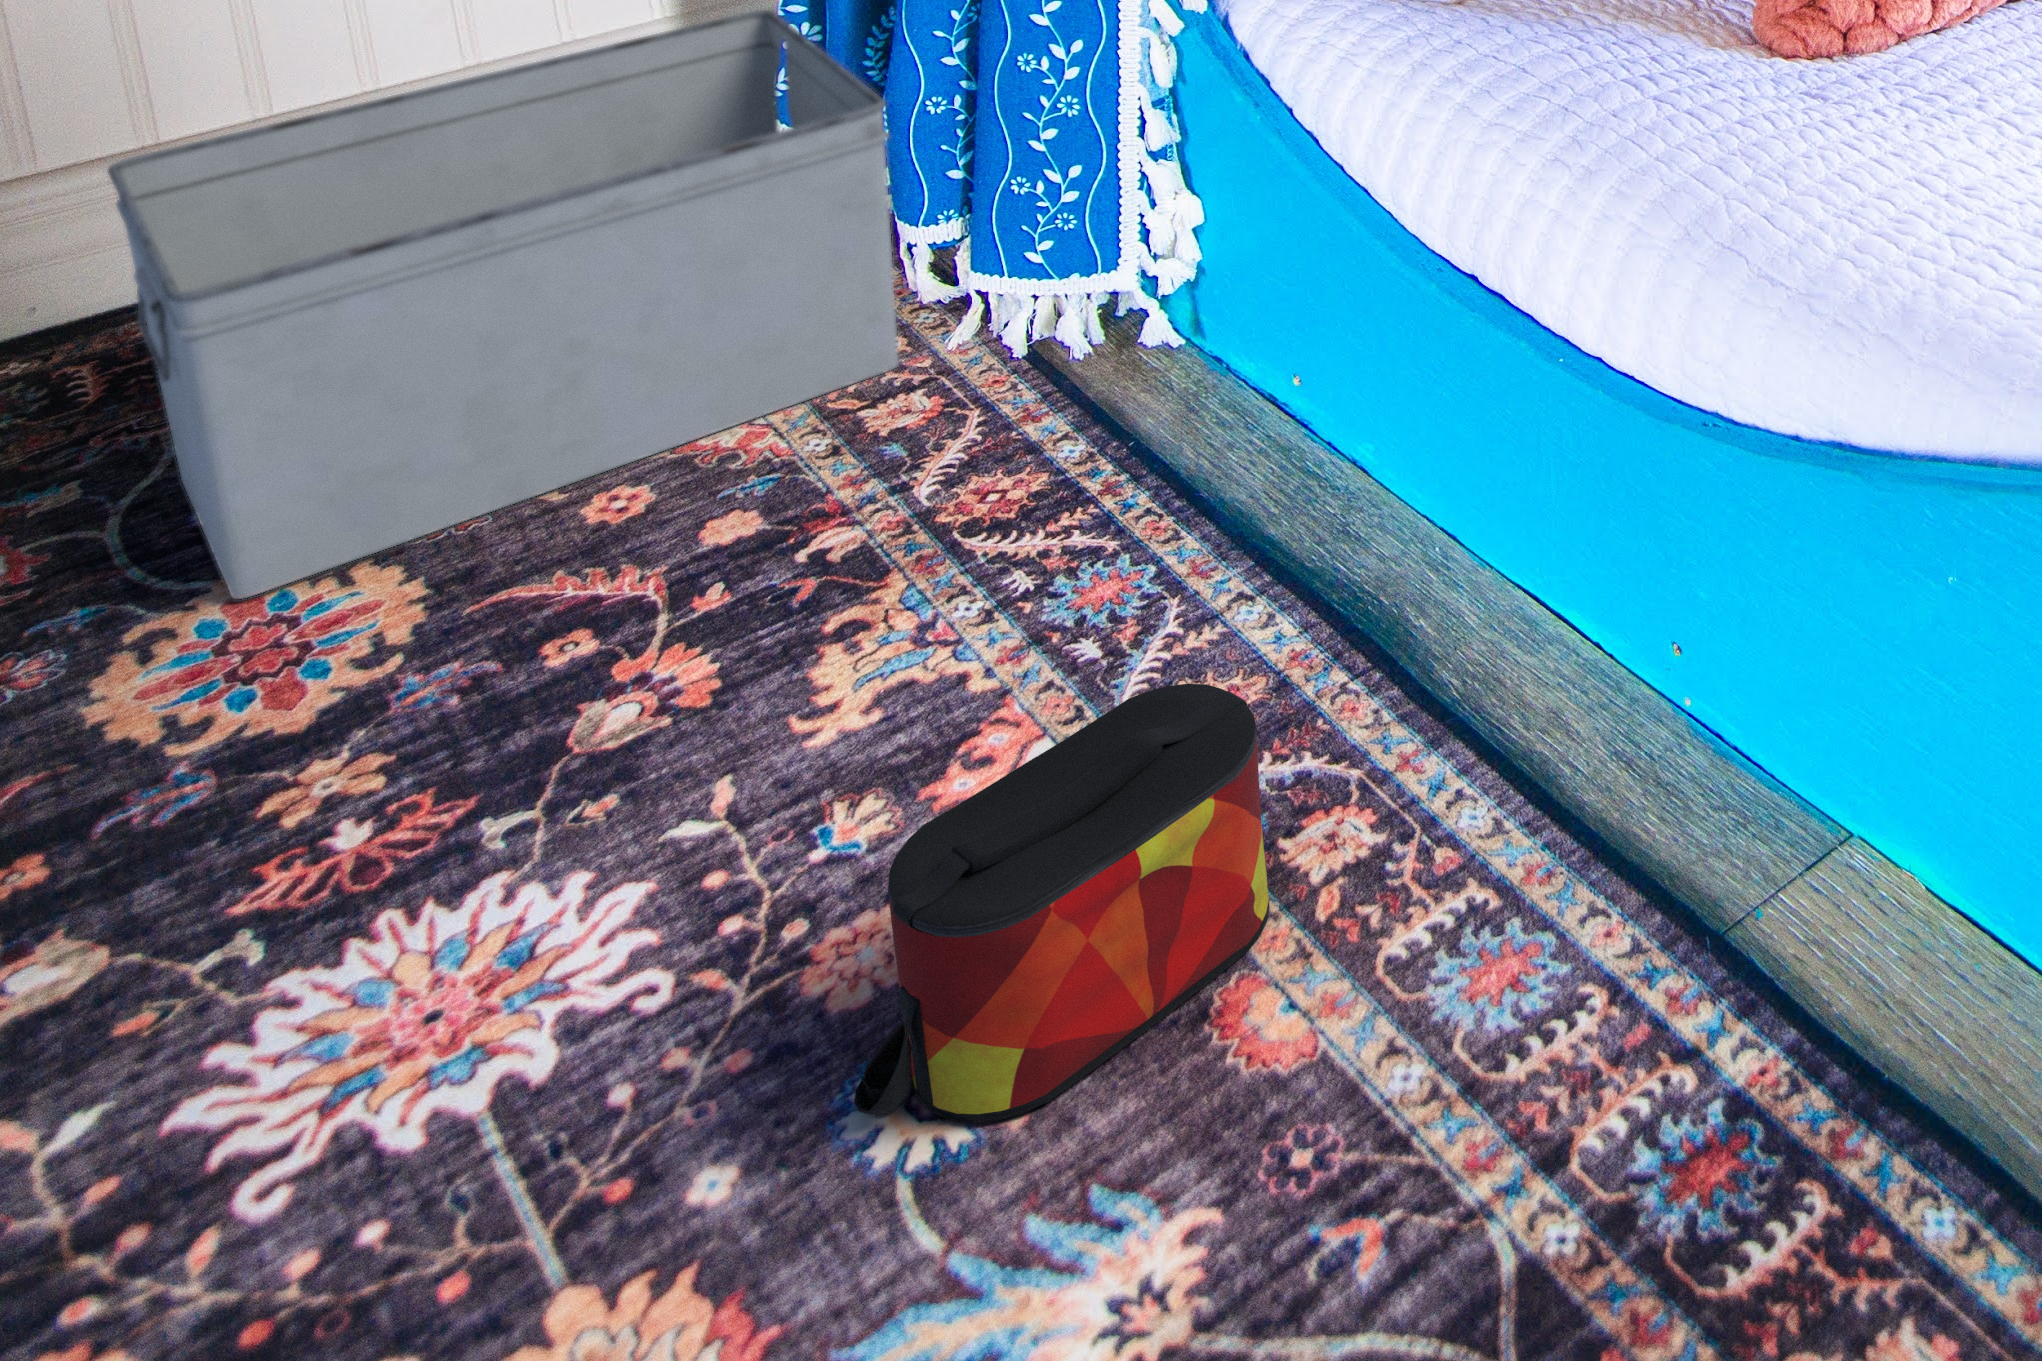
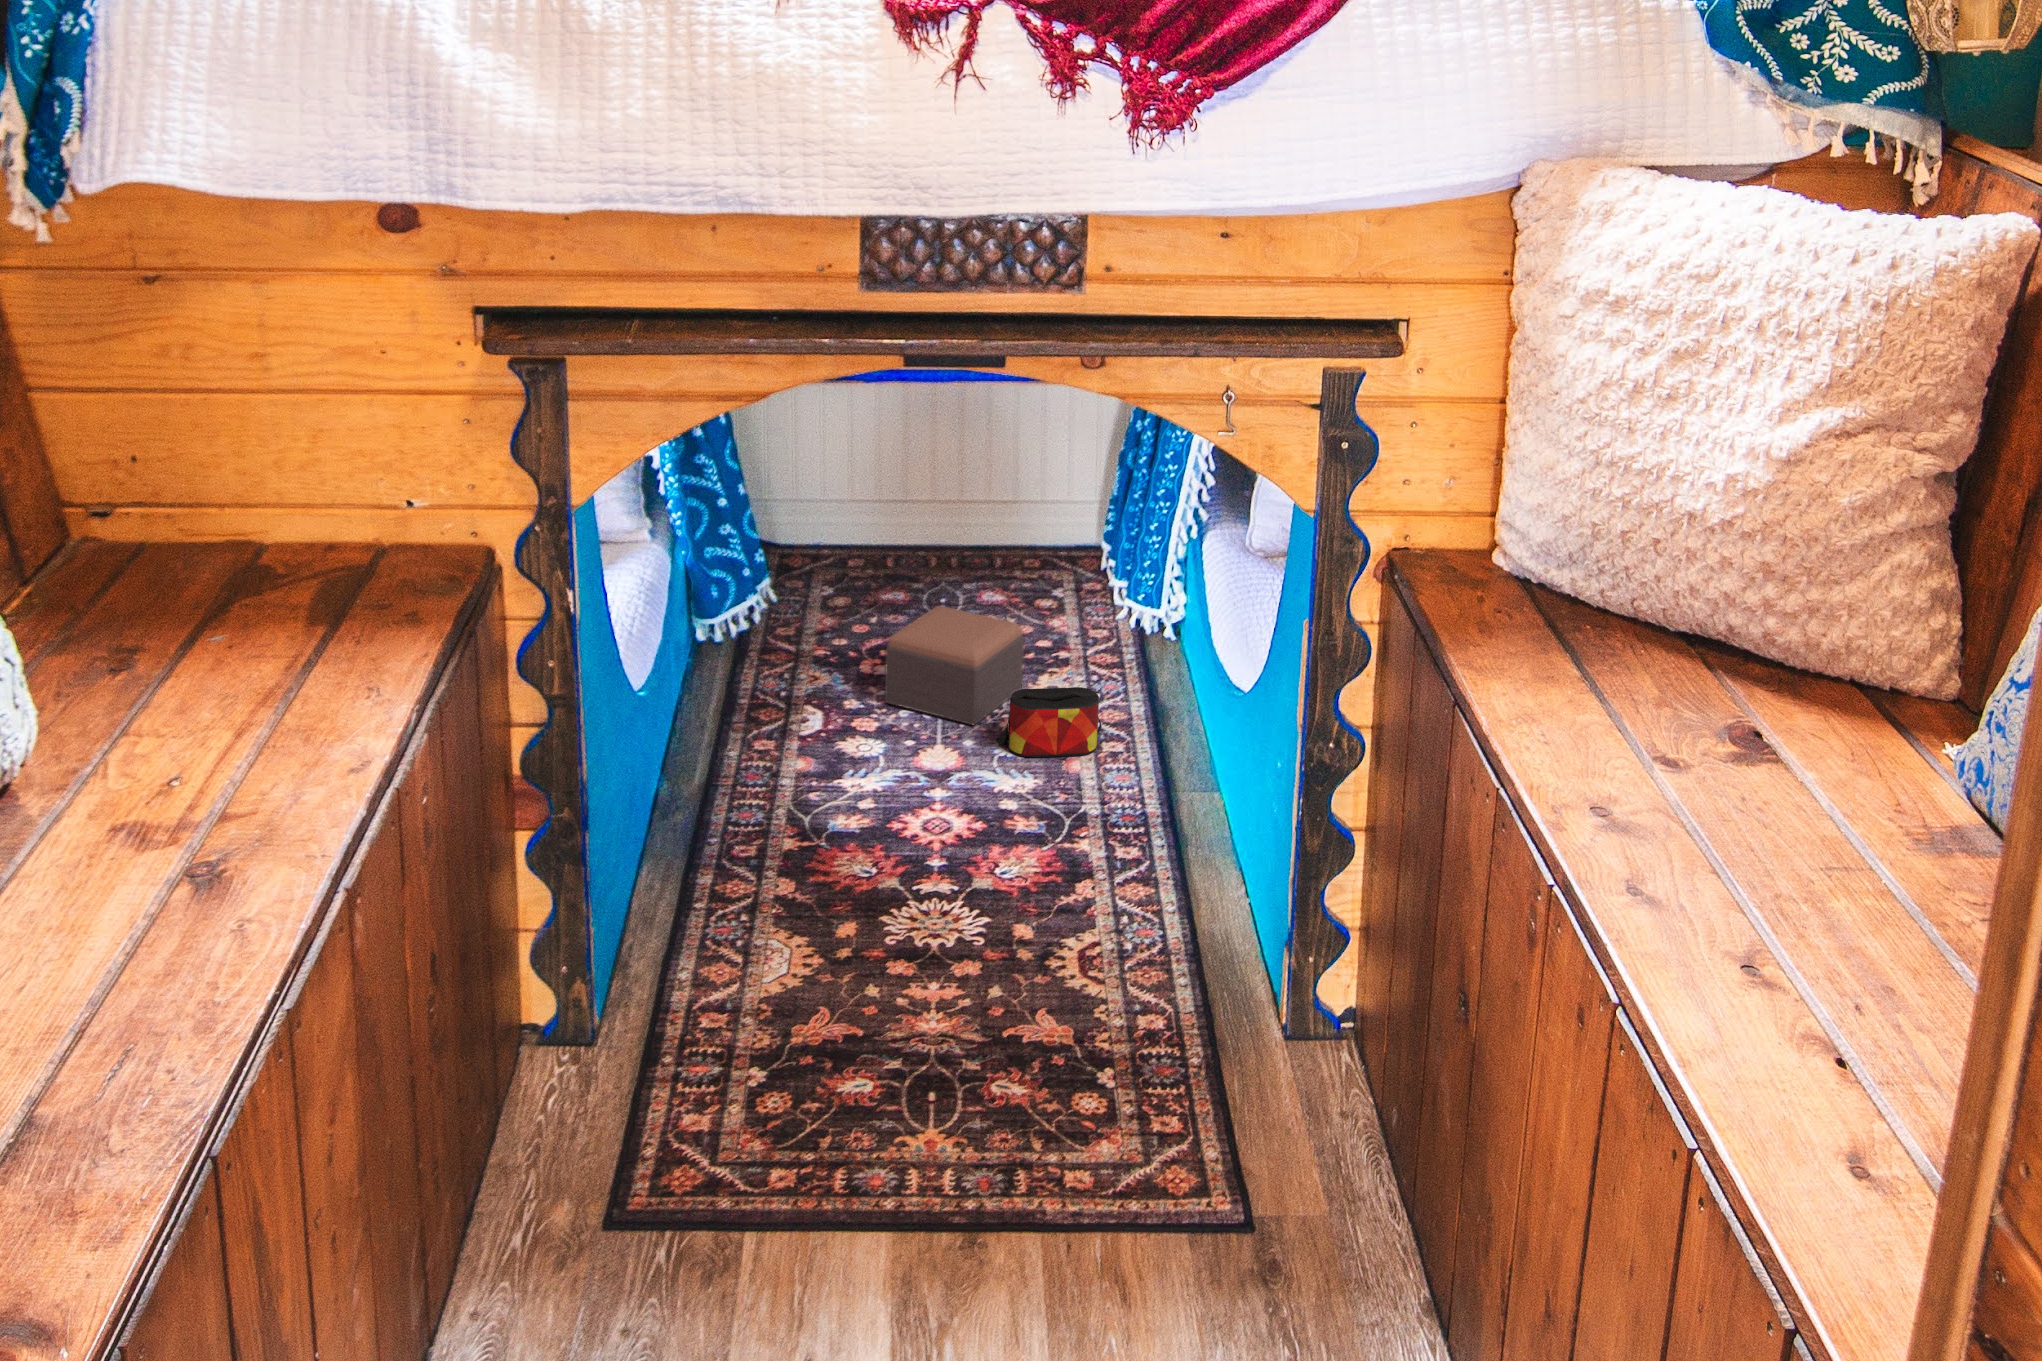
storage bin: present [108,10,899,599] -> none [942,500,1117,625]
footstool: none [76,541,774,1191] -> present [885,606,1024,725]

